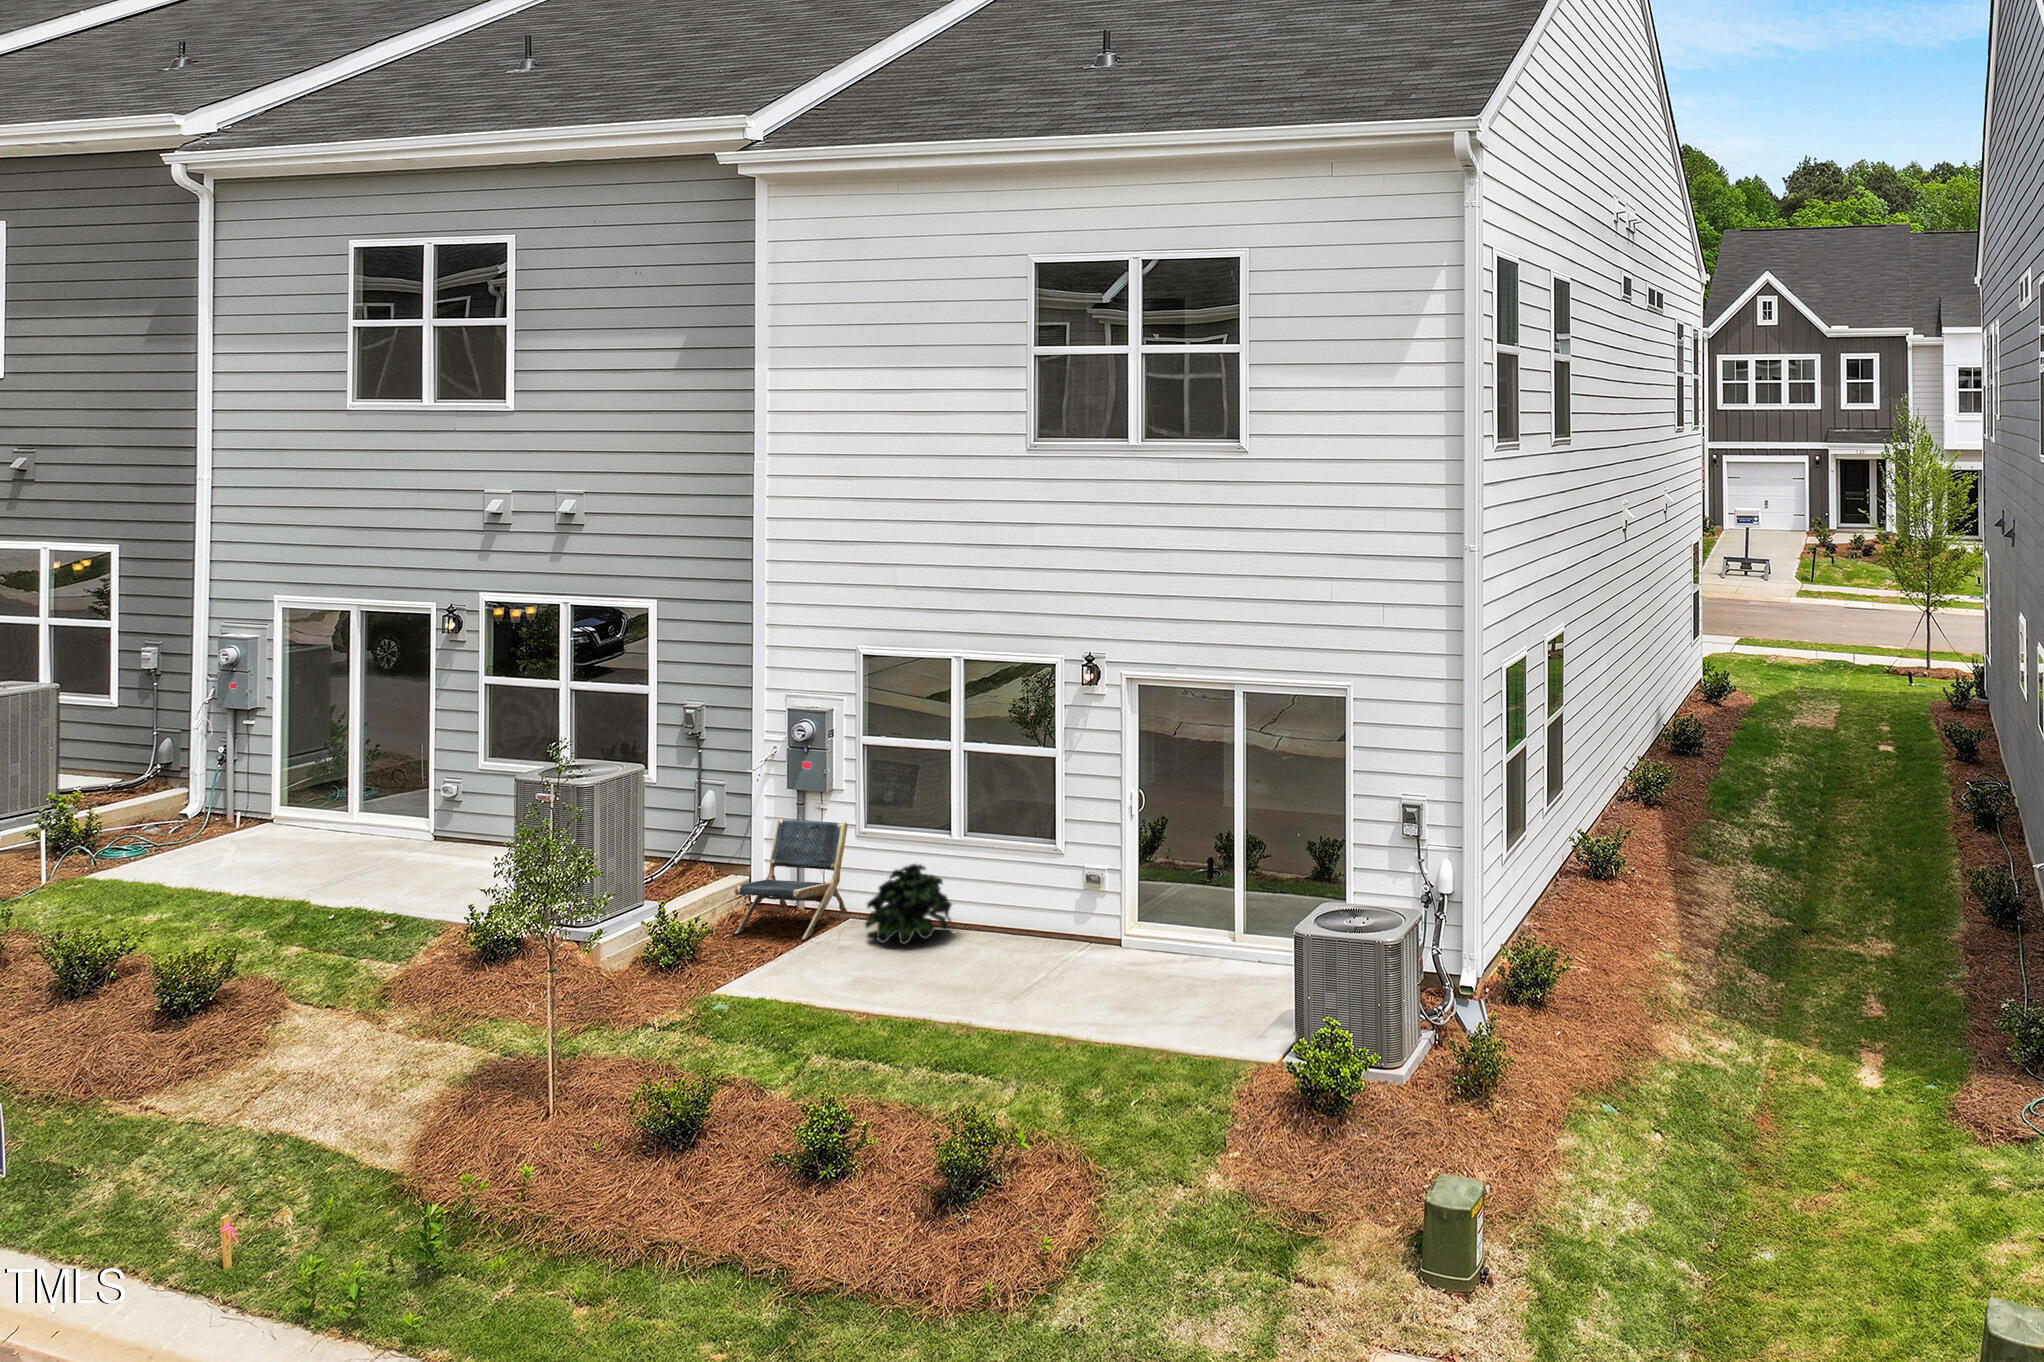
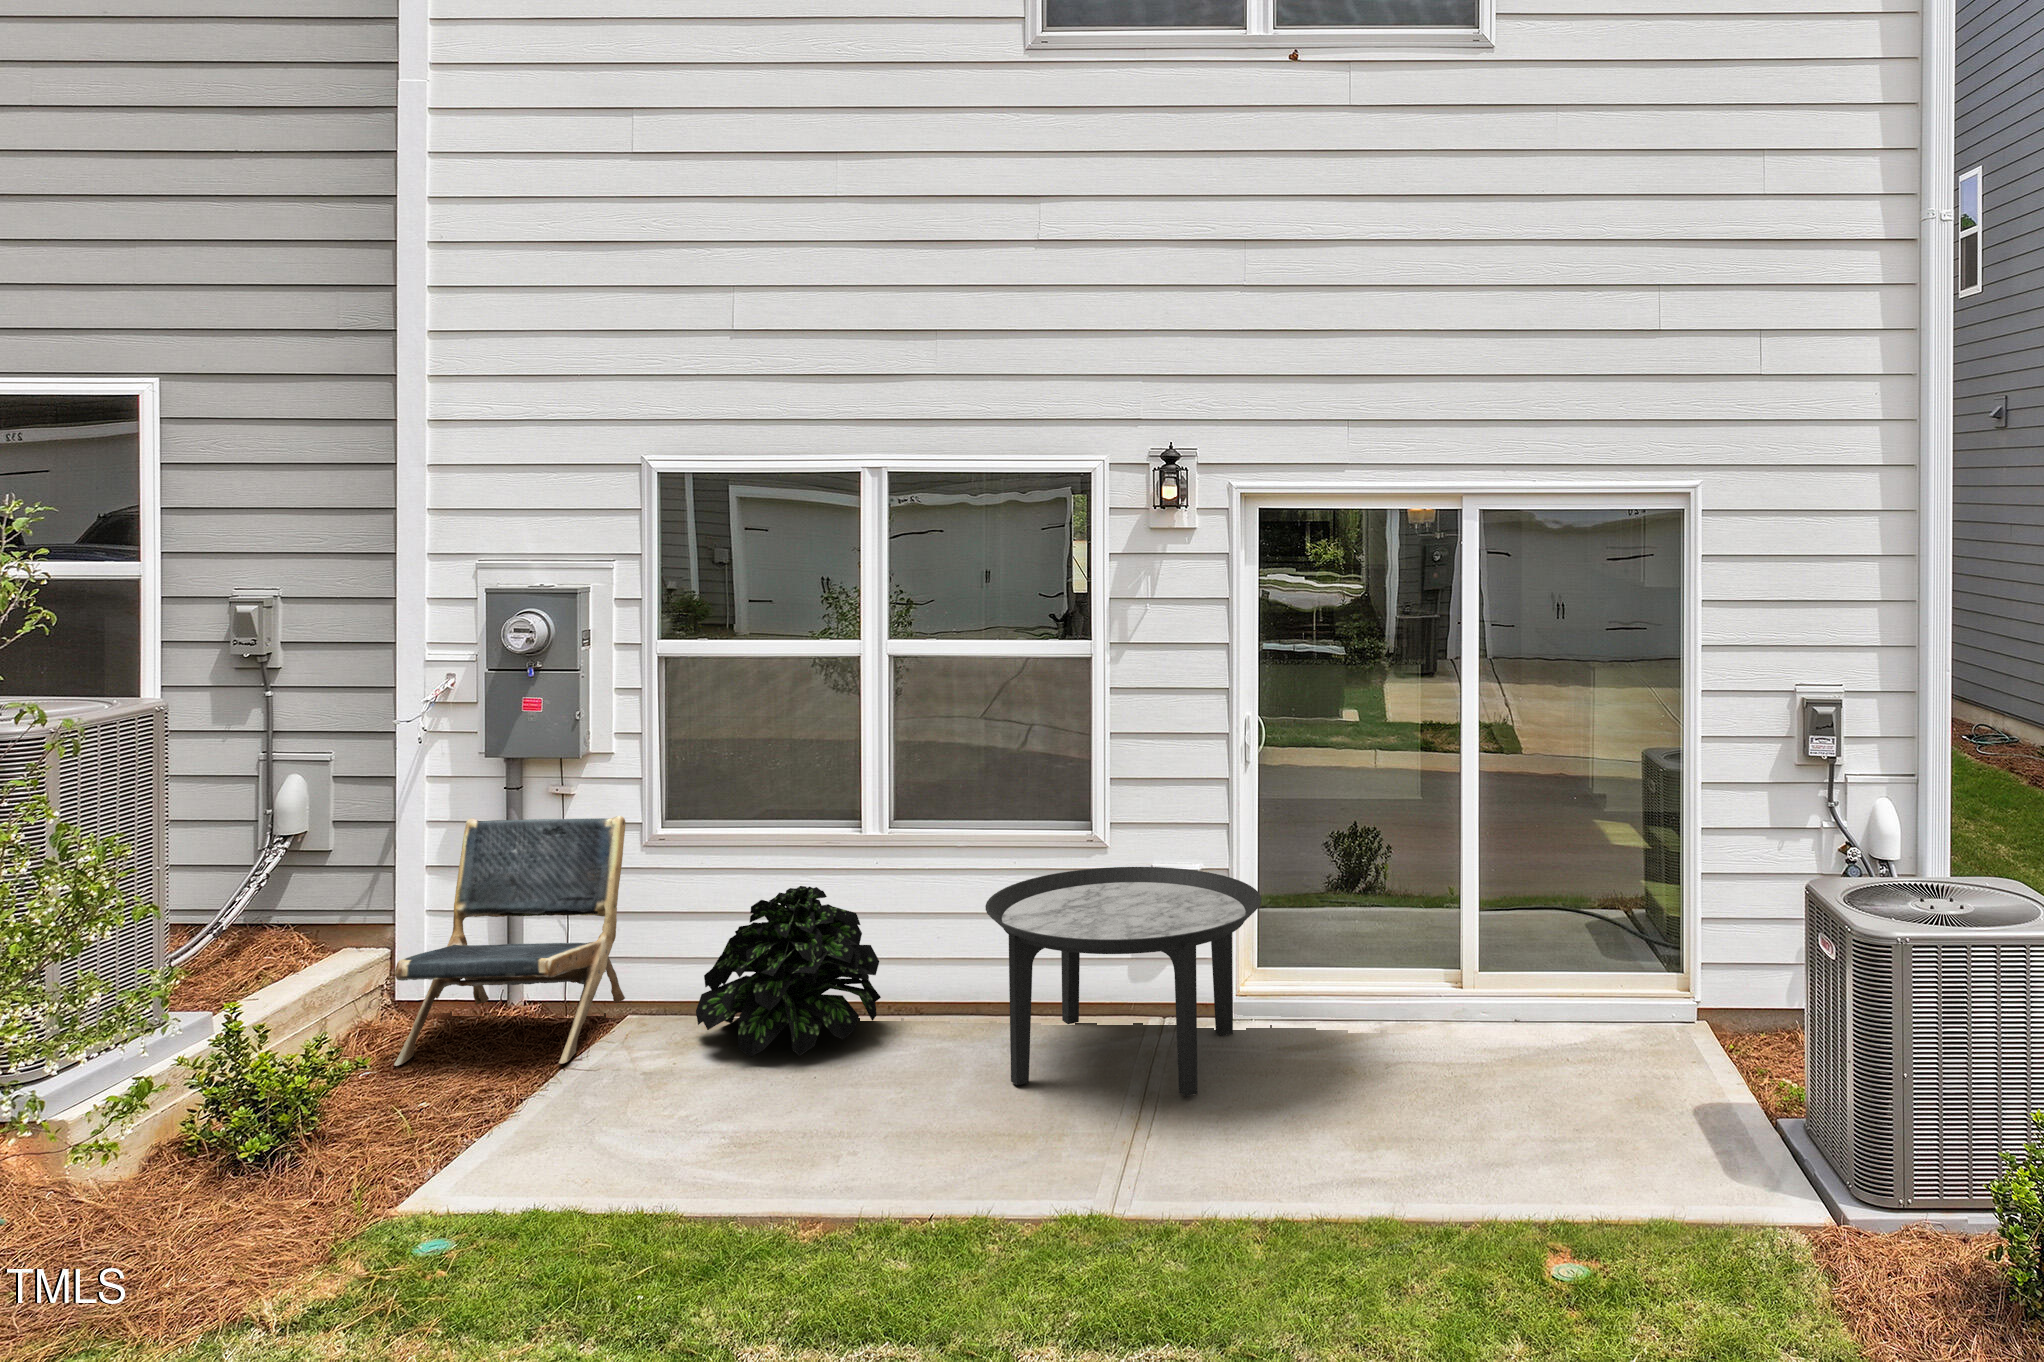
round table: none [982,865,1118,980] -> present [985,867,1261,1097]

